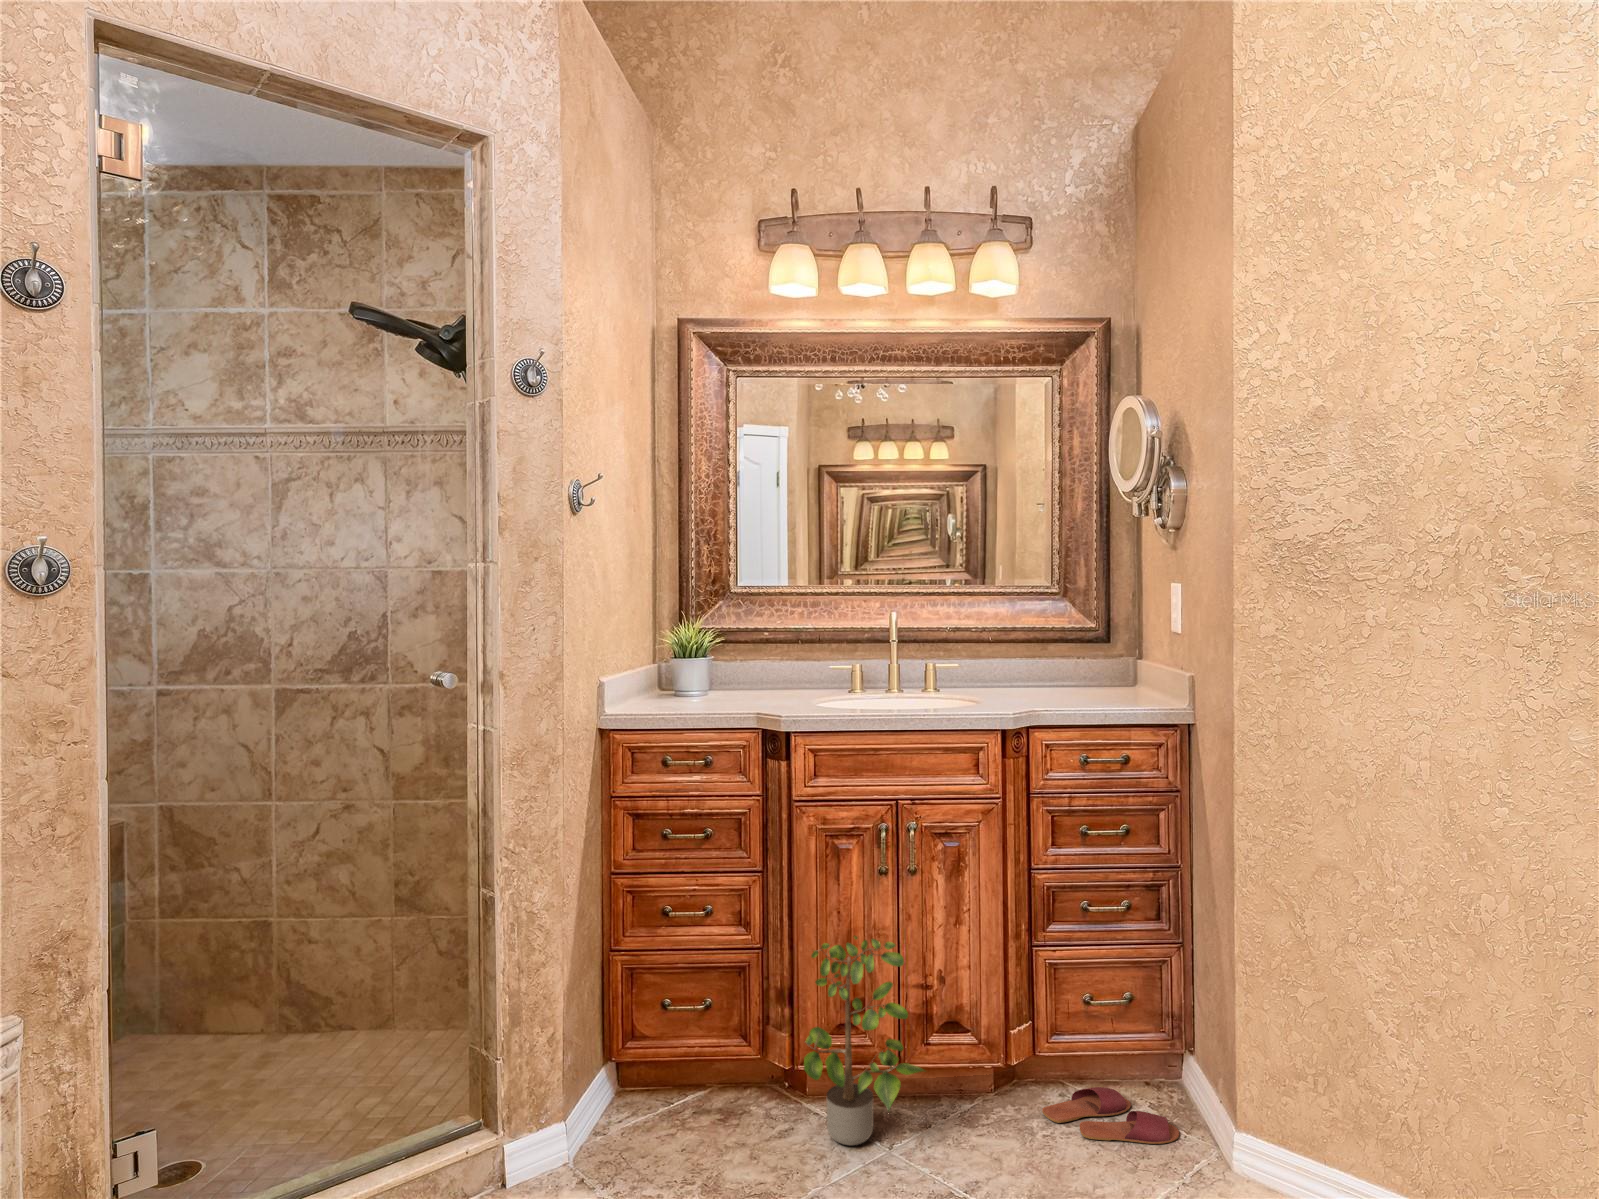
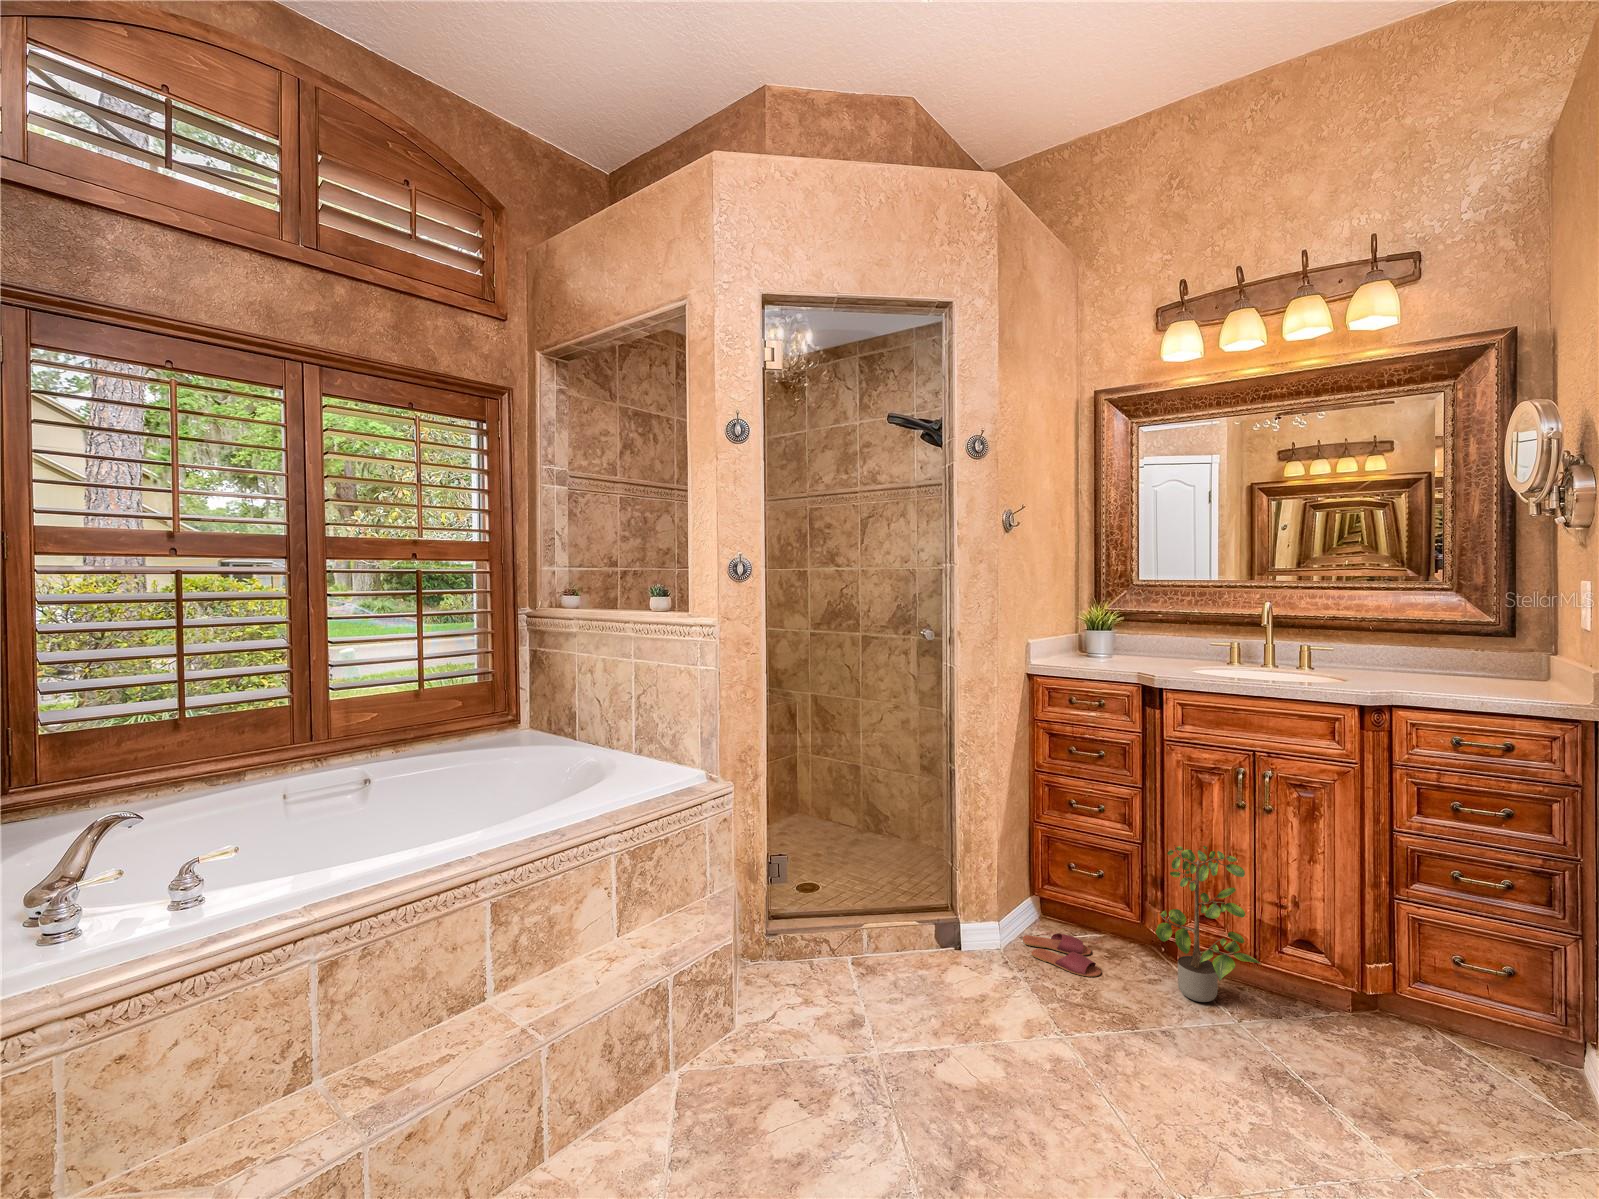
slippers: present [1042,1087,1179,1144] -> present [1023,934,1101,977]

